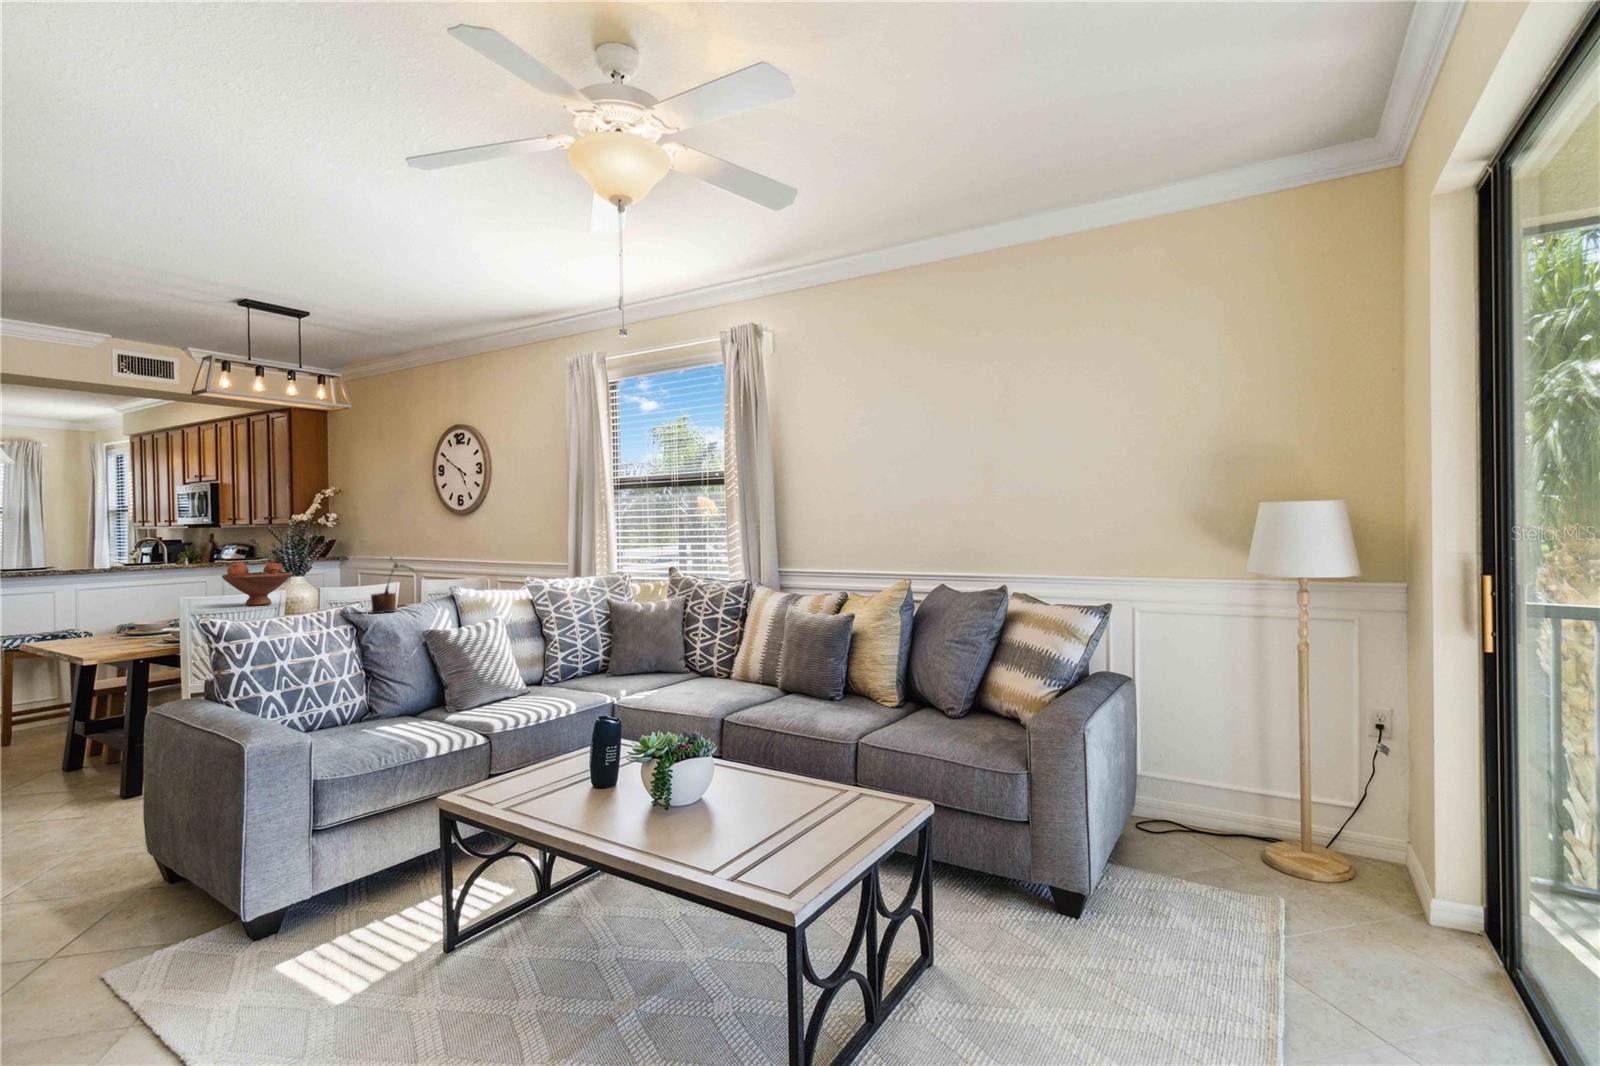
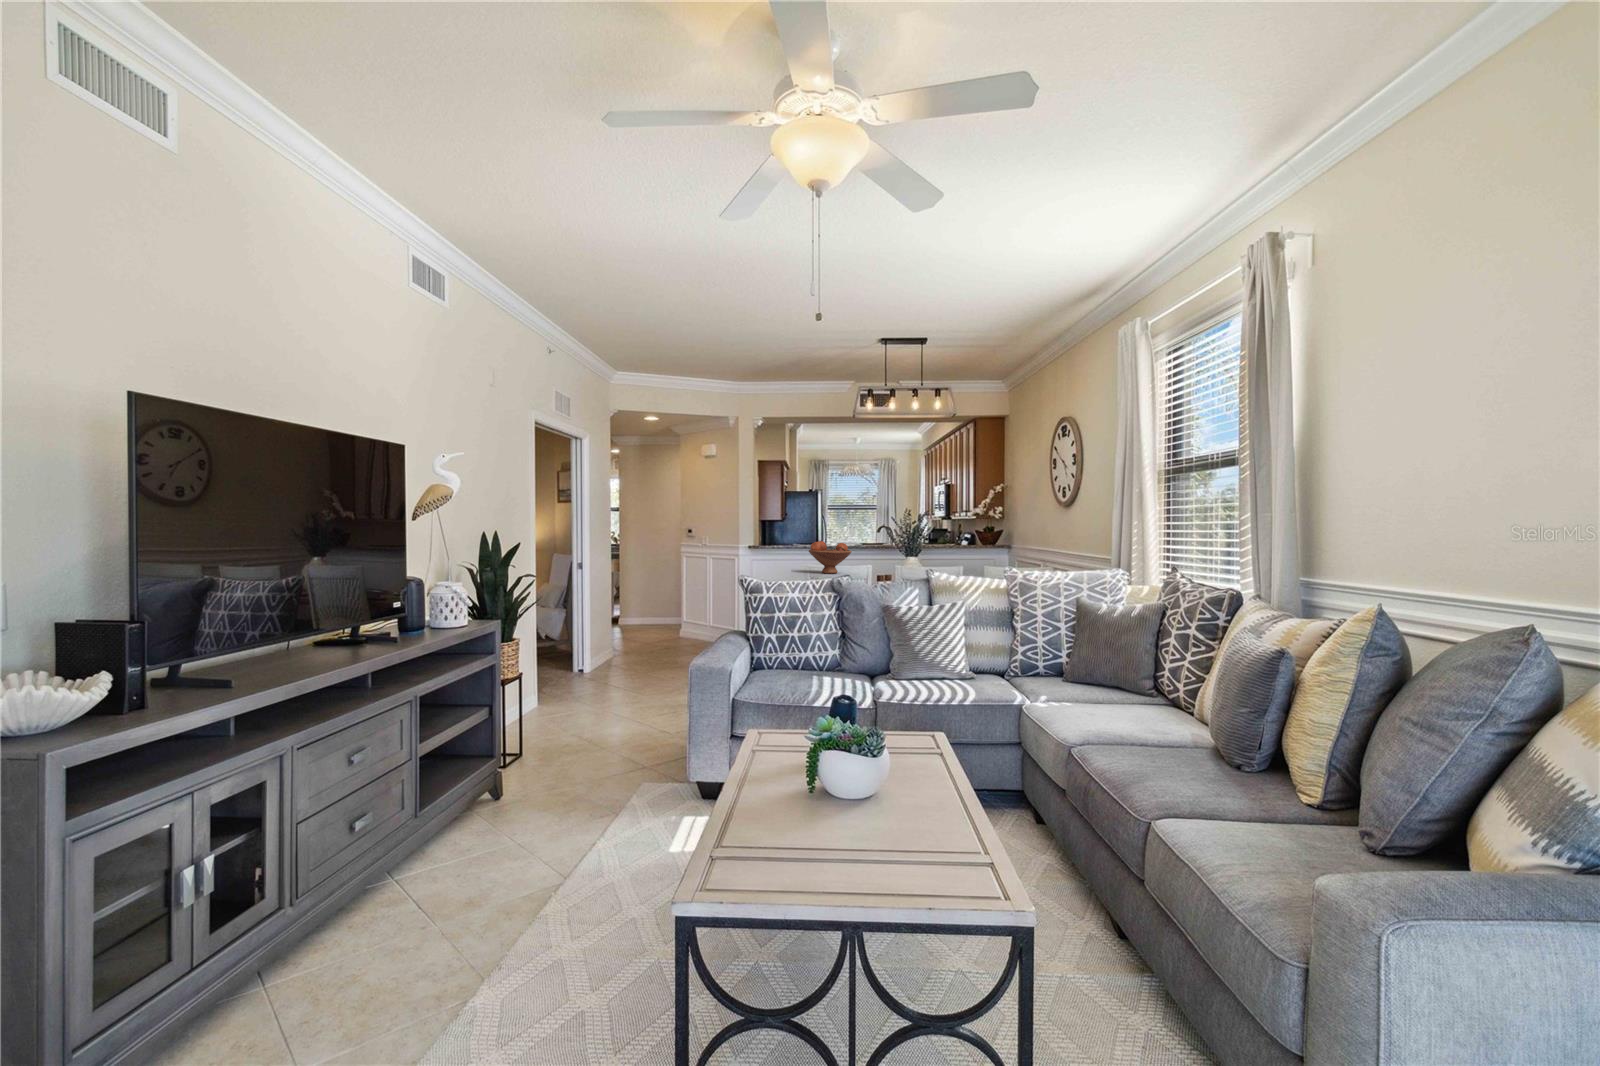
potted plant: present [371,557,416,614] -> none [856,541,895,587]

